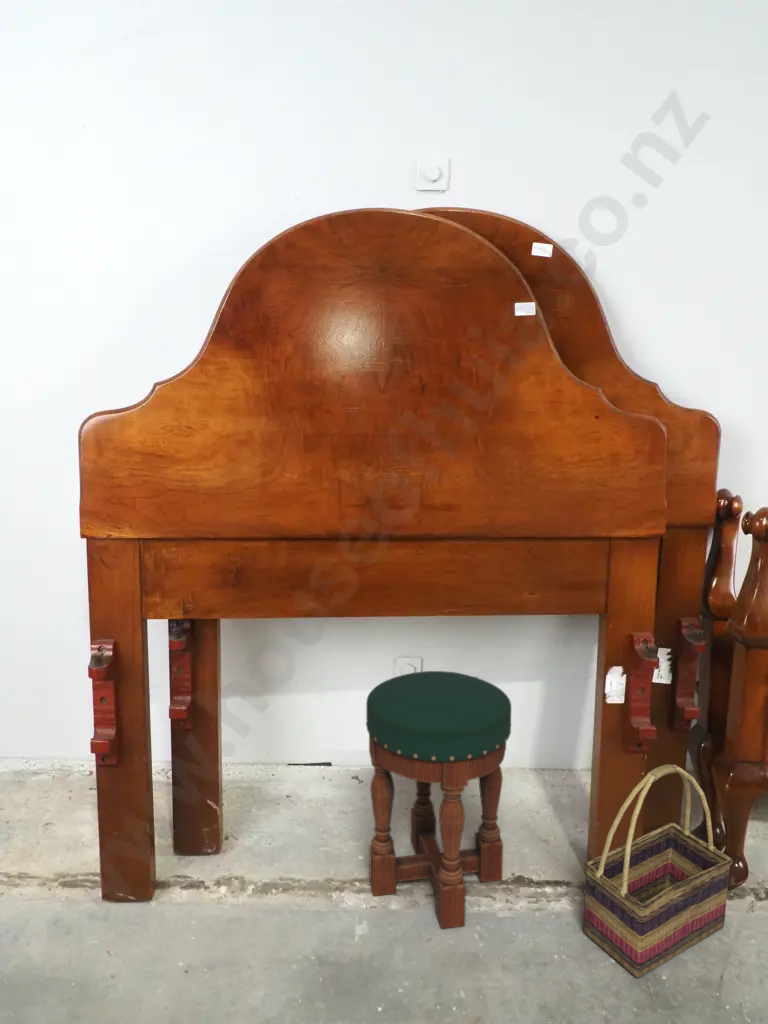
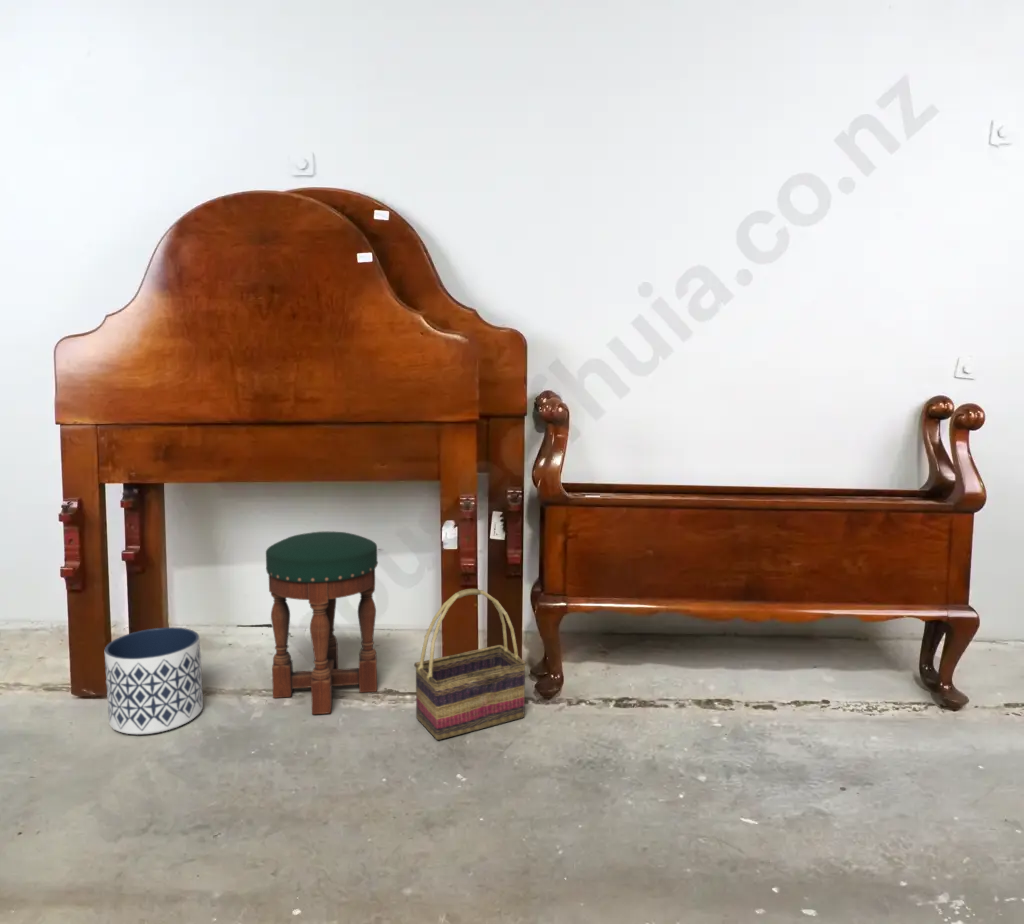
planter: none [170,810,292,977] -> present [105,627,203,735]

